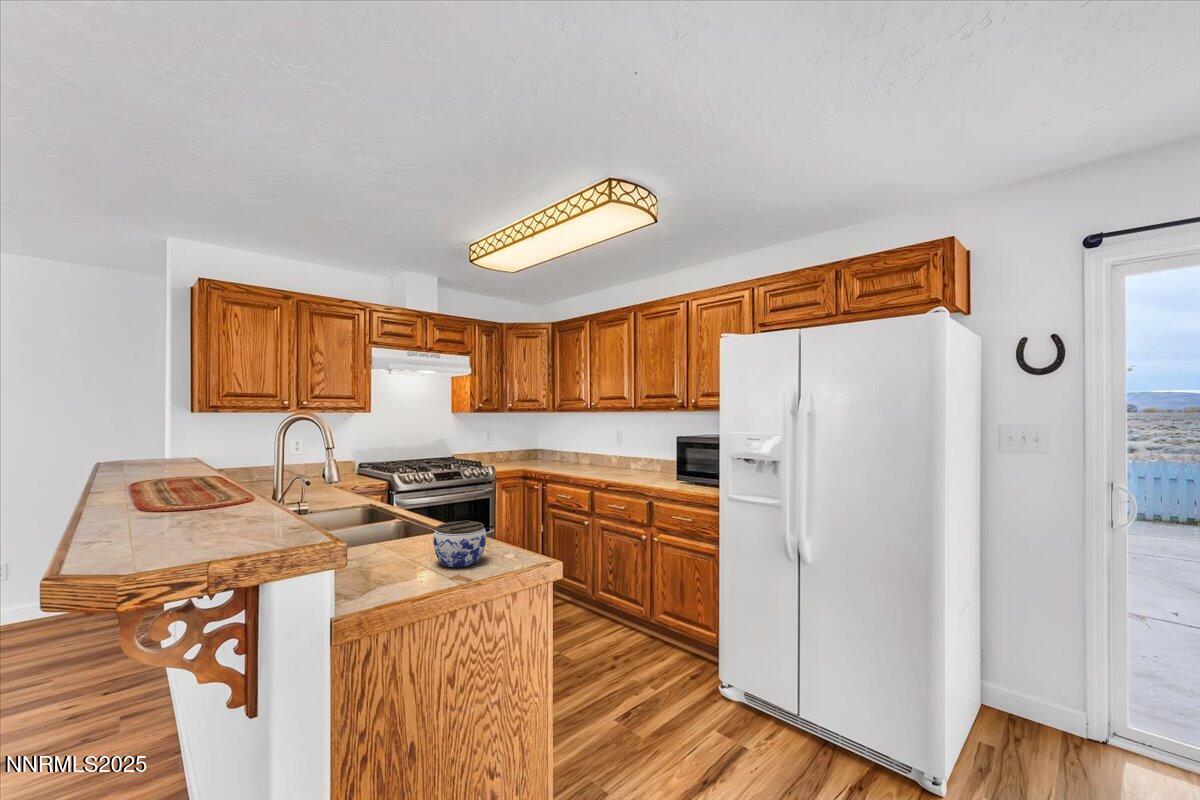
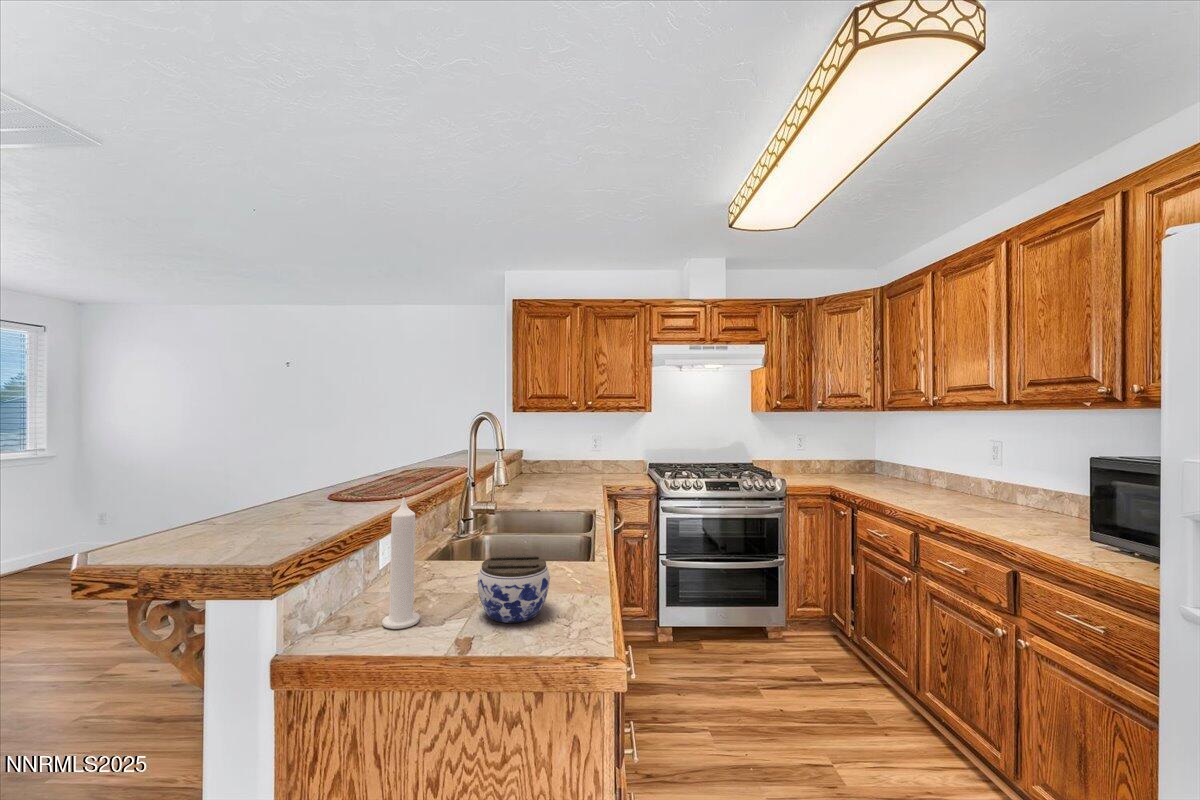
candle: none [375,486,404,588] -> present [382,498,420,629]

